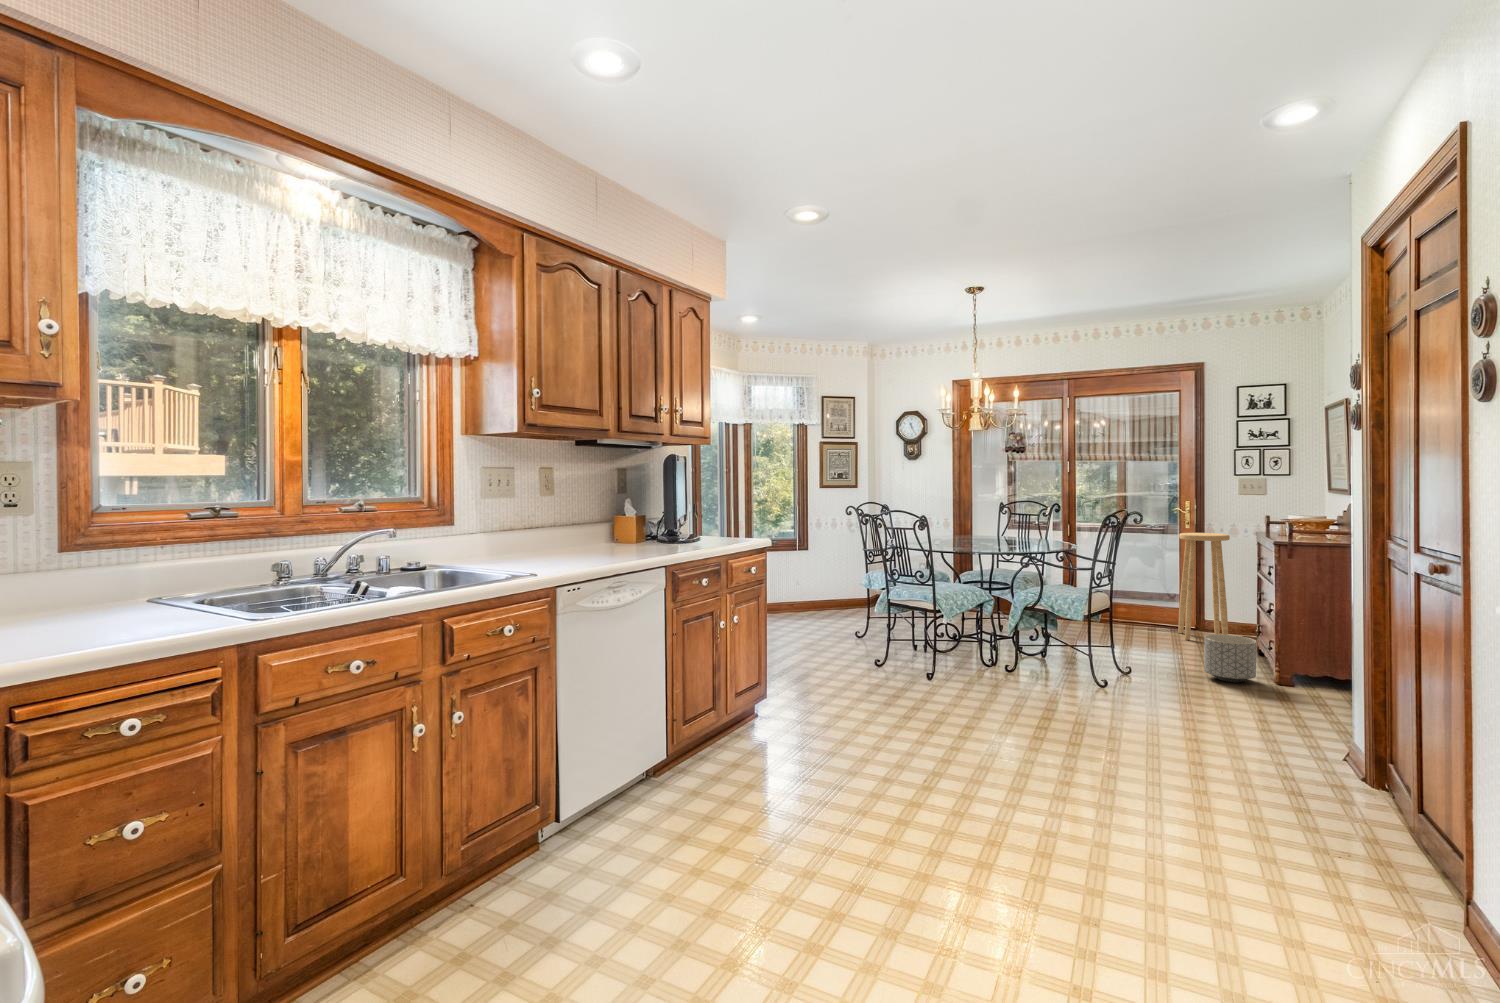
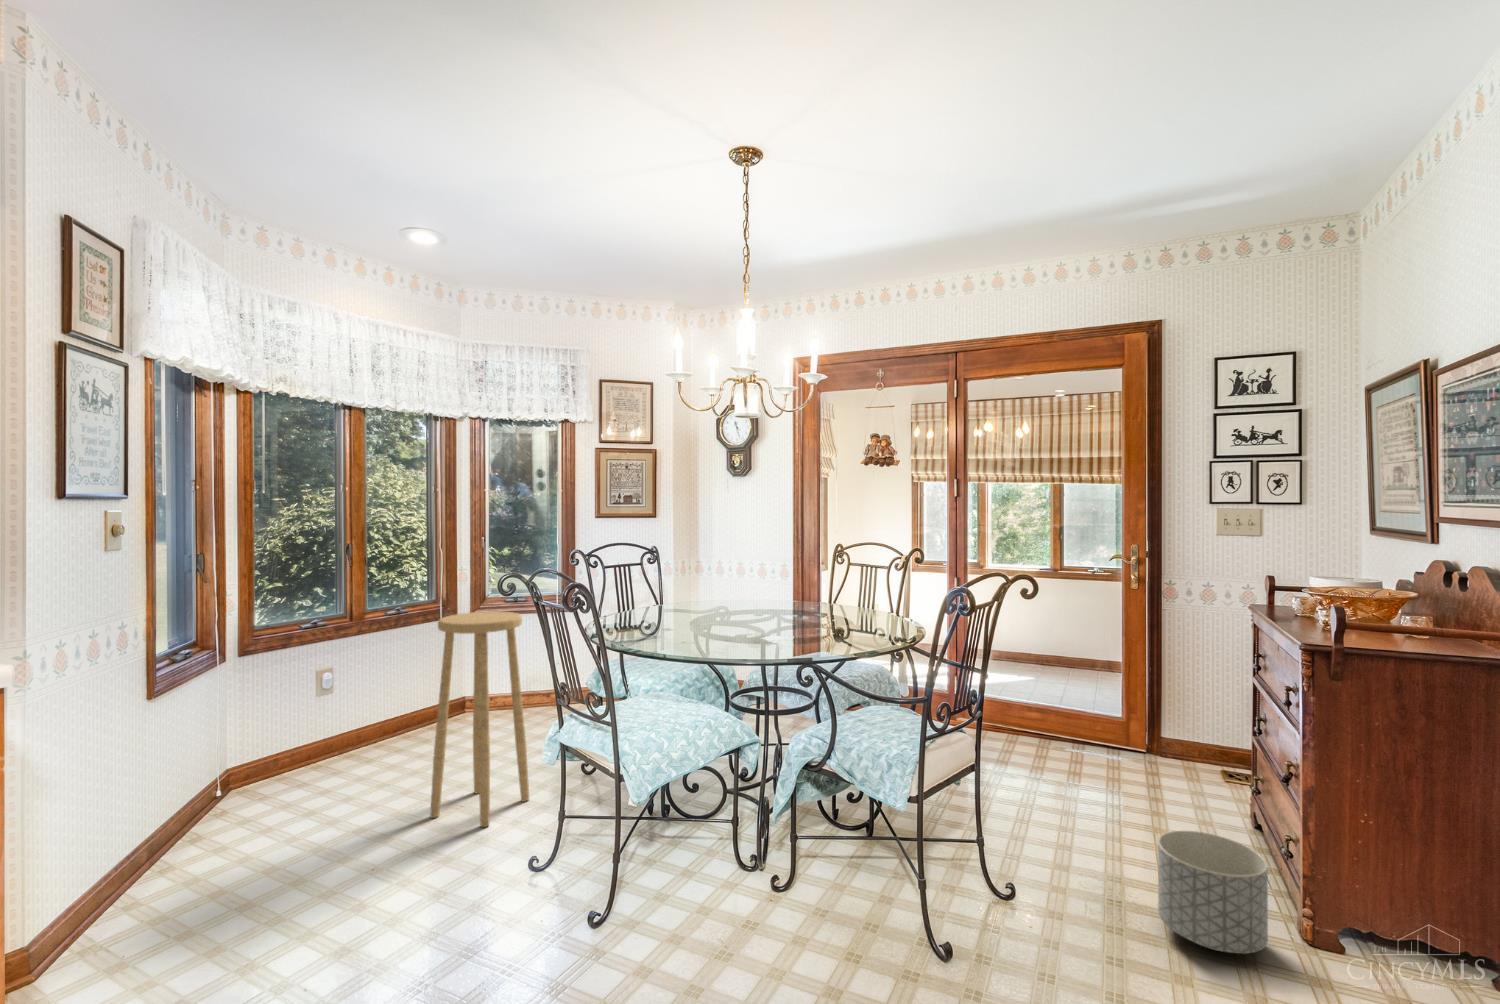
stool: present [1178,533,1230,640] -> present [430,611,529,827]

